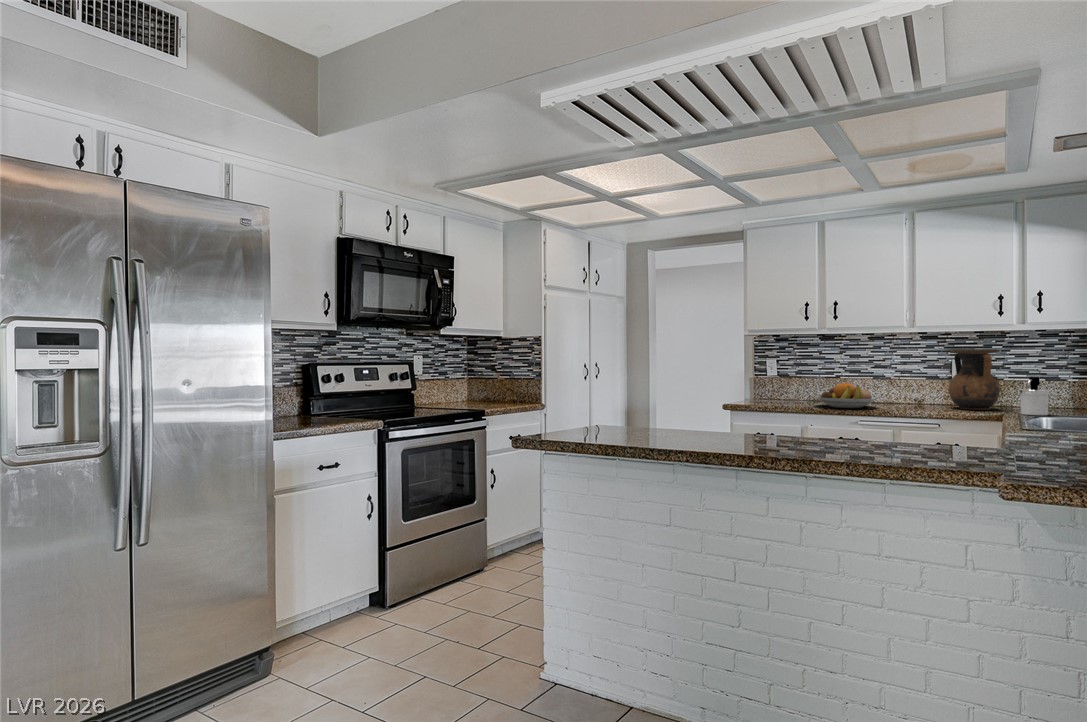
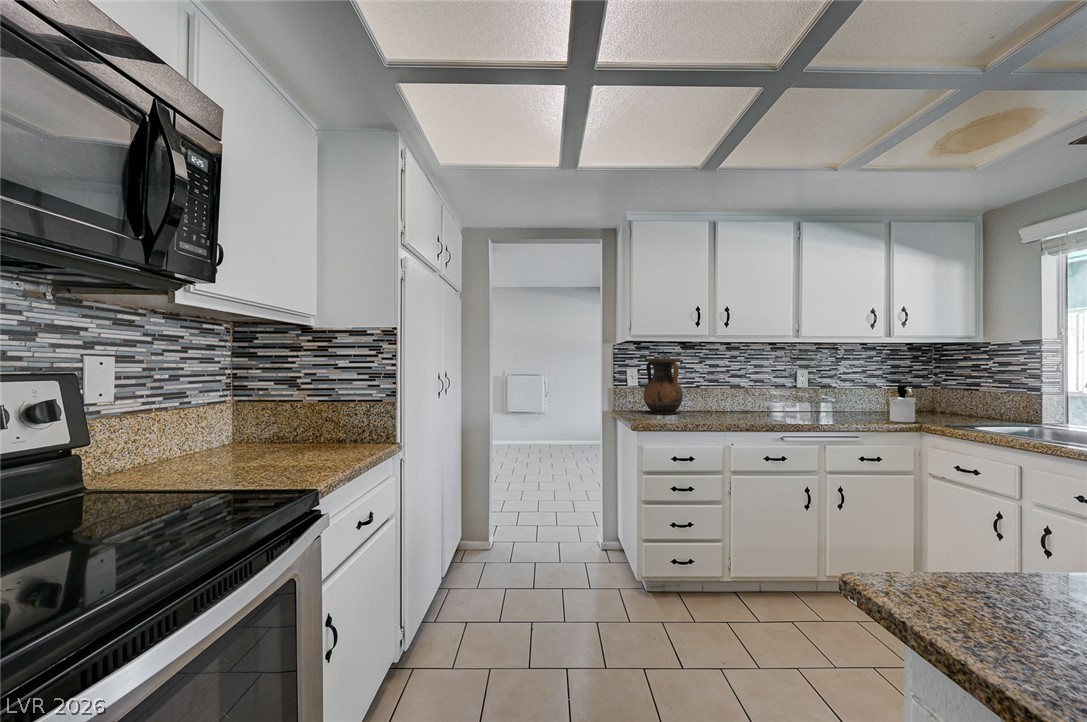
vase: present [949,349,1000,410] -> present [644,358,683,414]
fruit bowl: present [815,383,878,408] -> none [711,395,778,423]

